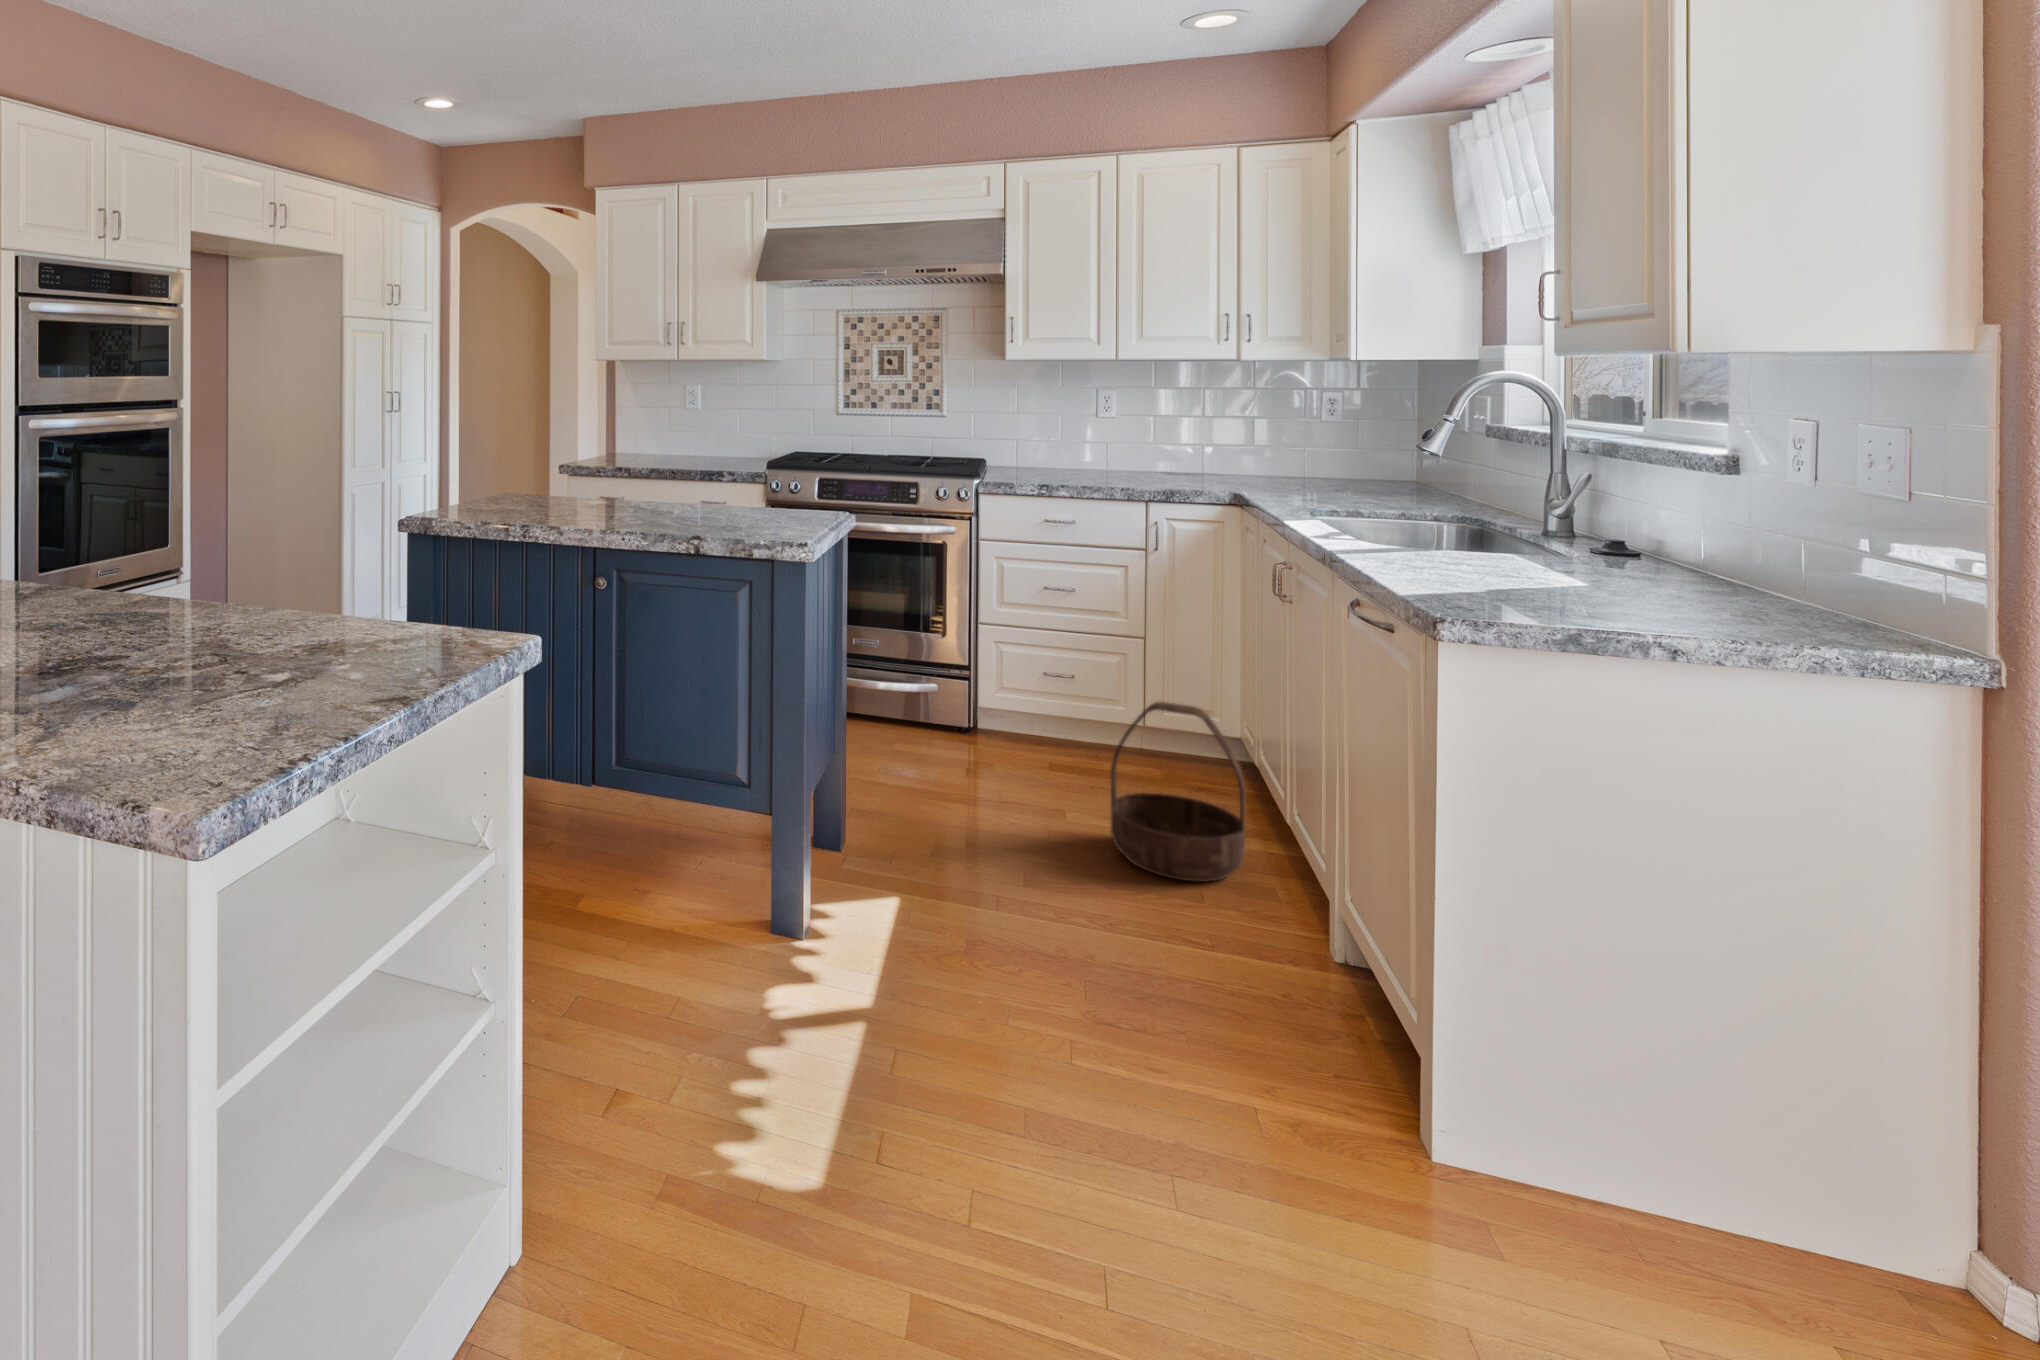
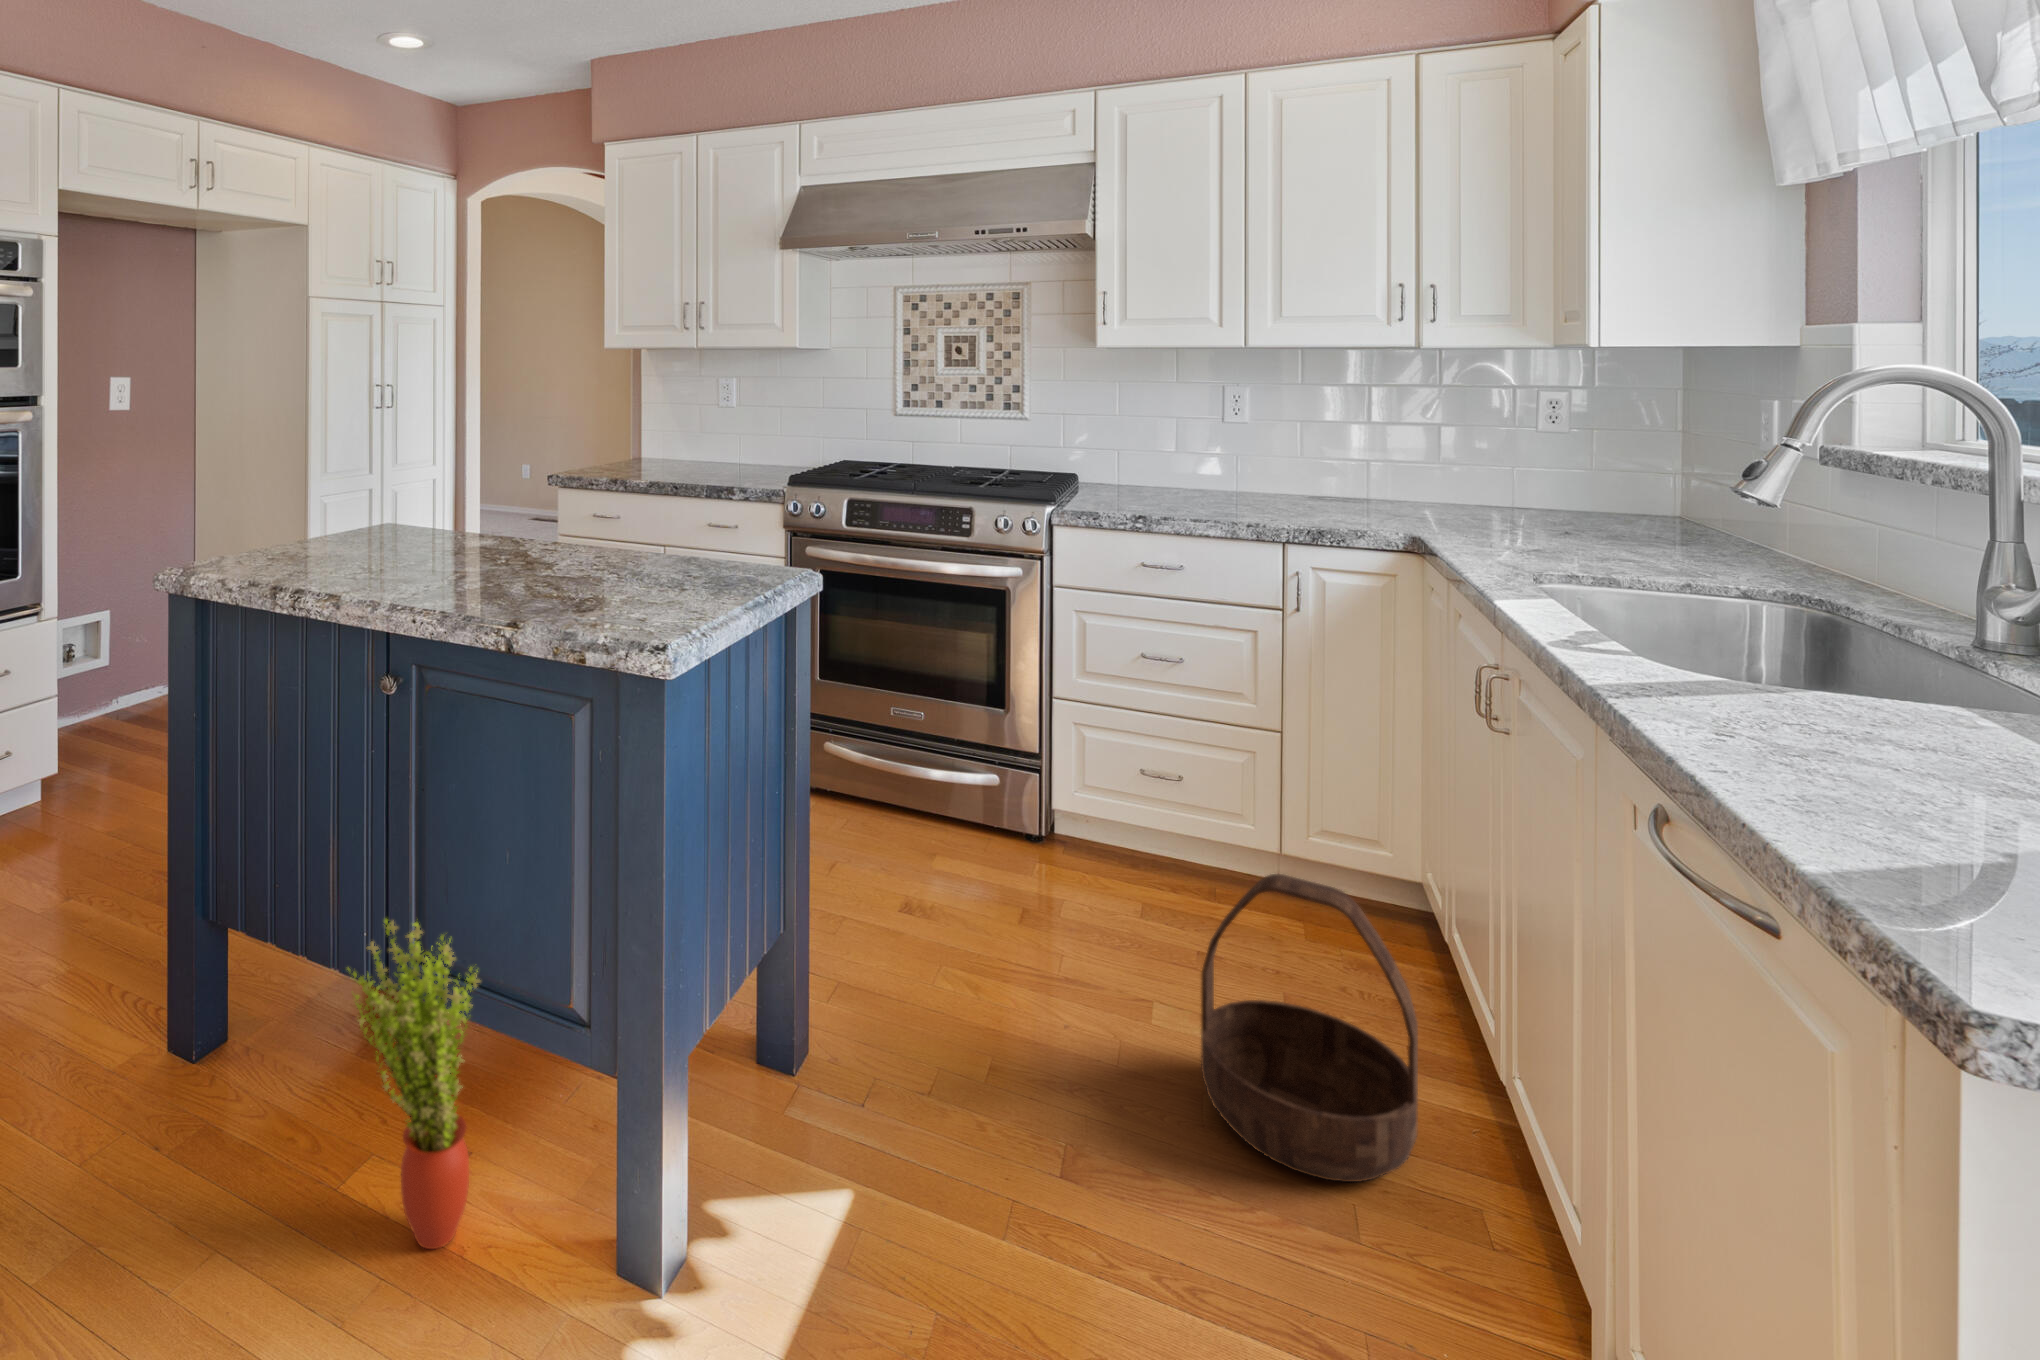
potted plant: none [603,725,687,931] -> present [353,920,480,1249]

